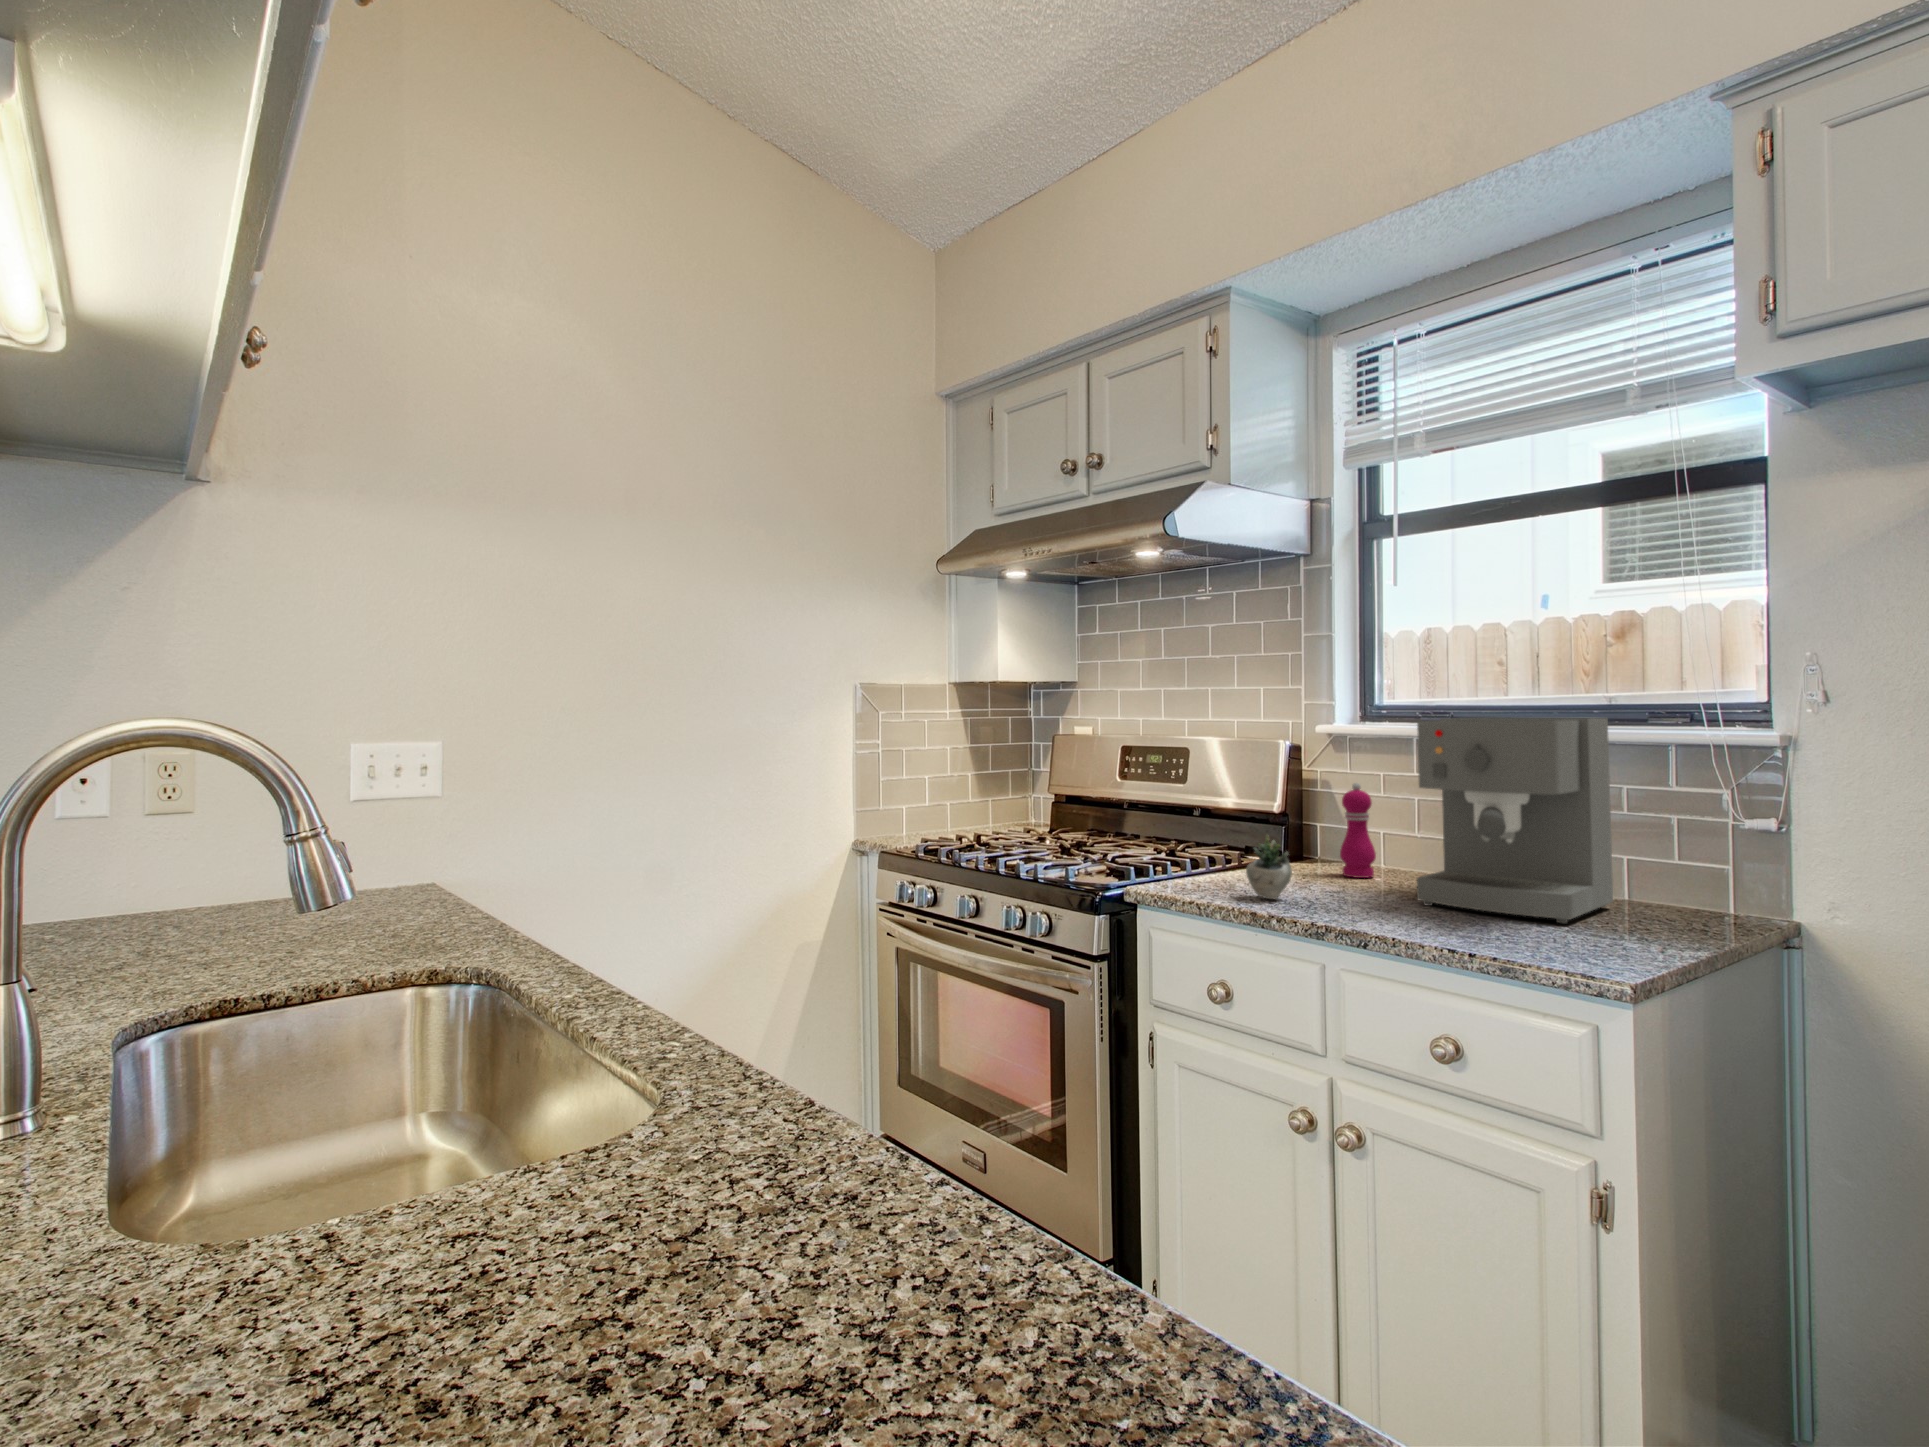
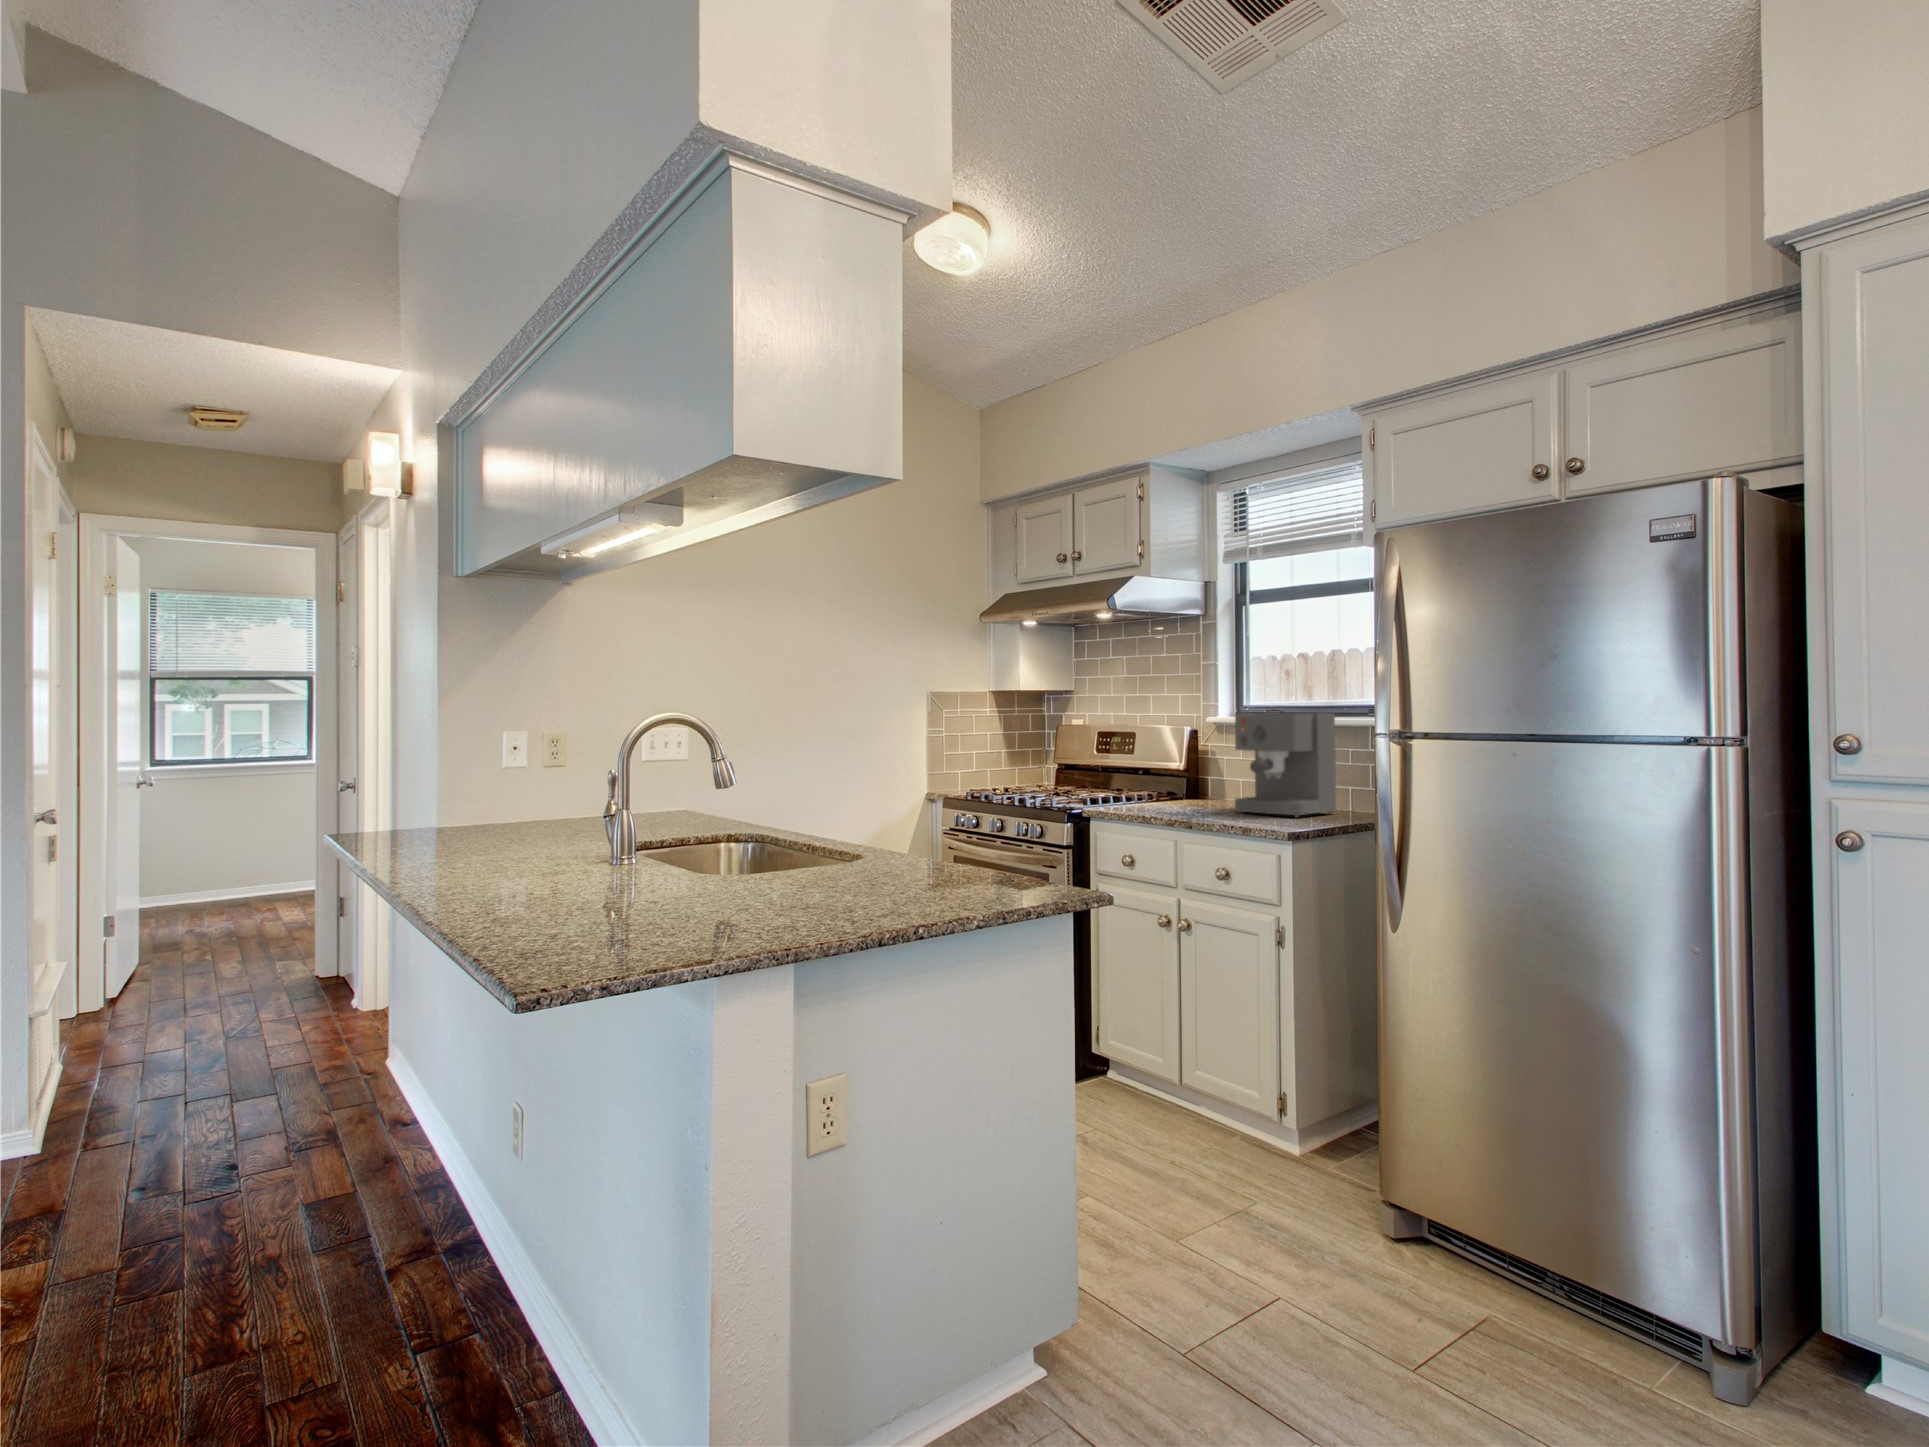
pepper mill: present [1340,783,1376,878] -> none [1211,751,1230,805]
succulent plant: present [1246,831,1336,899] -> none [1145,773,1192,811]

